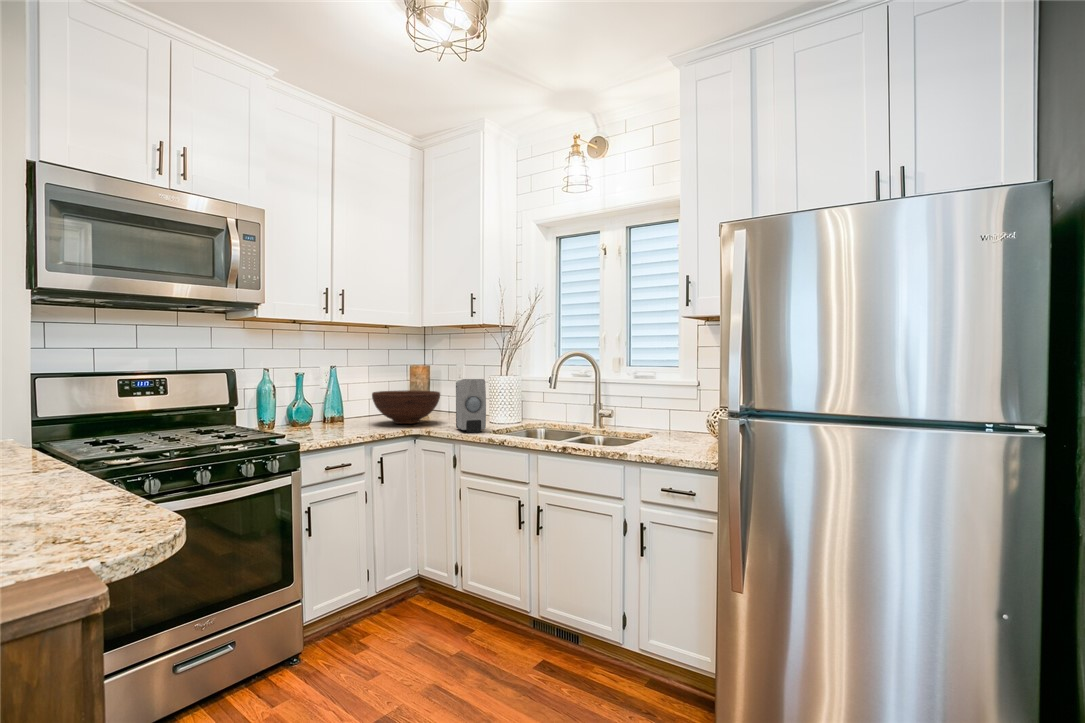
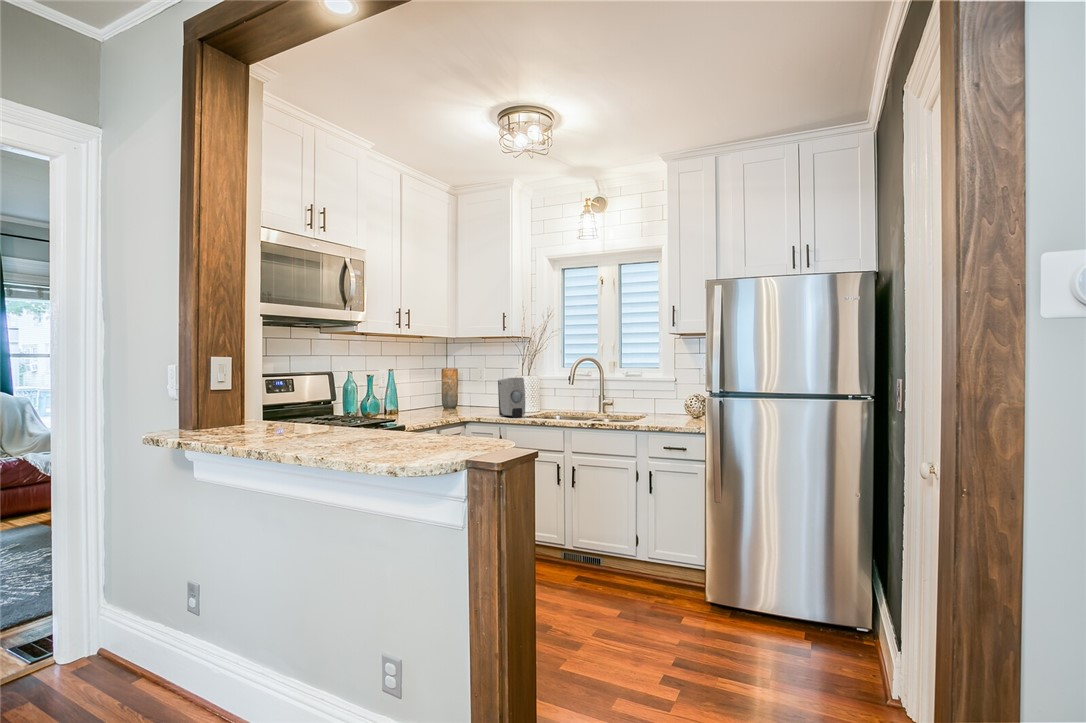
fruit bowl: present [372,390,440,424] -> none [427,388,479,414]

